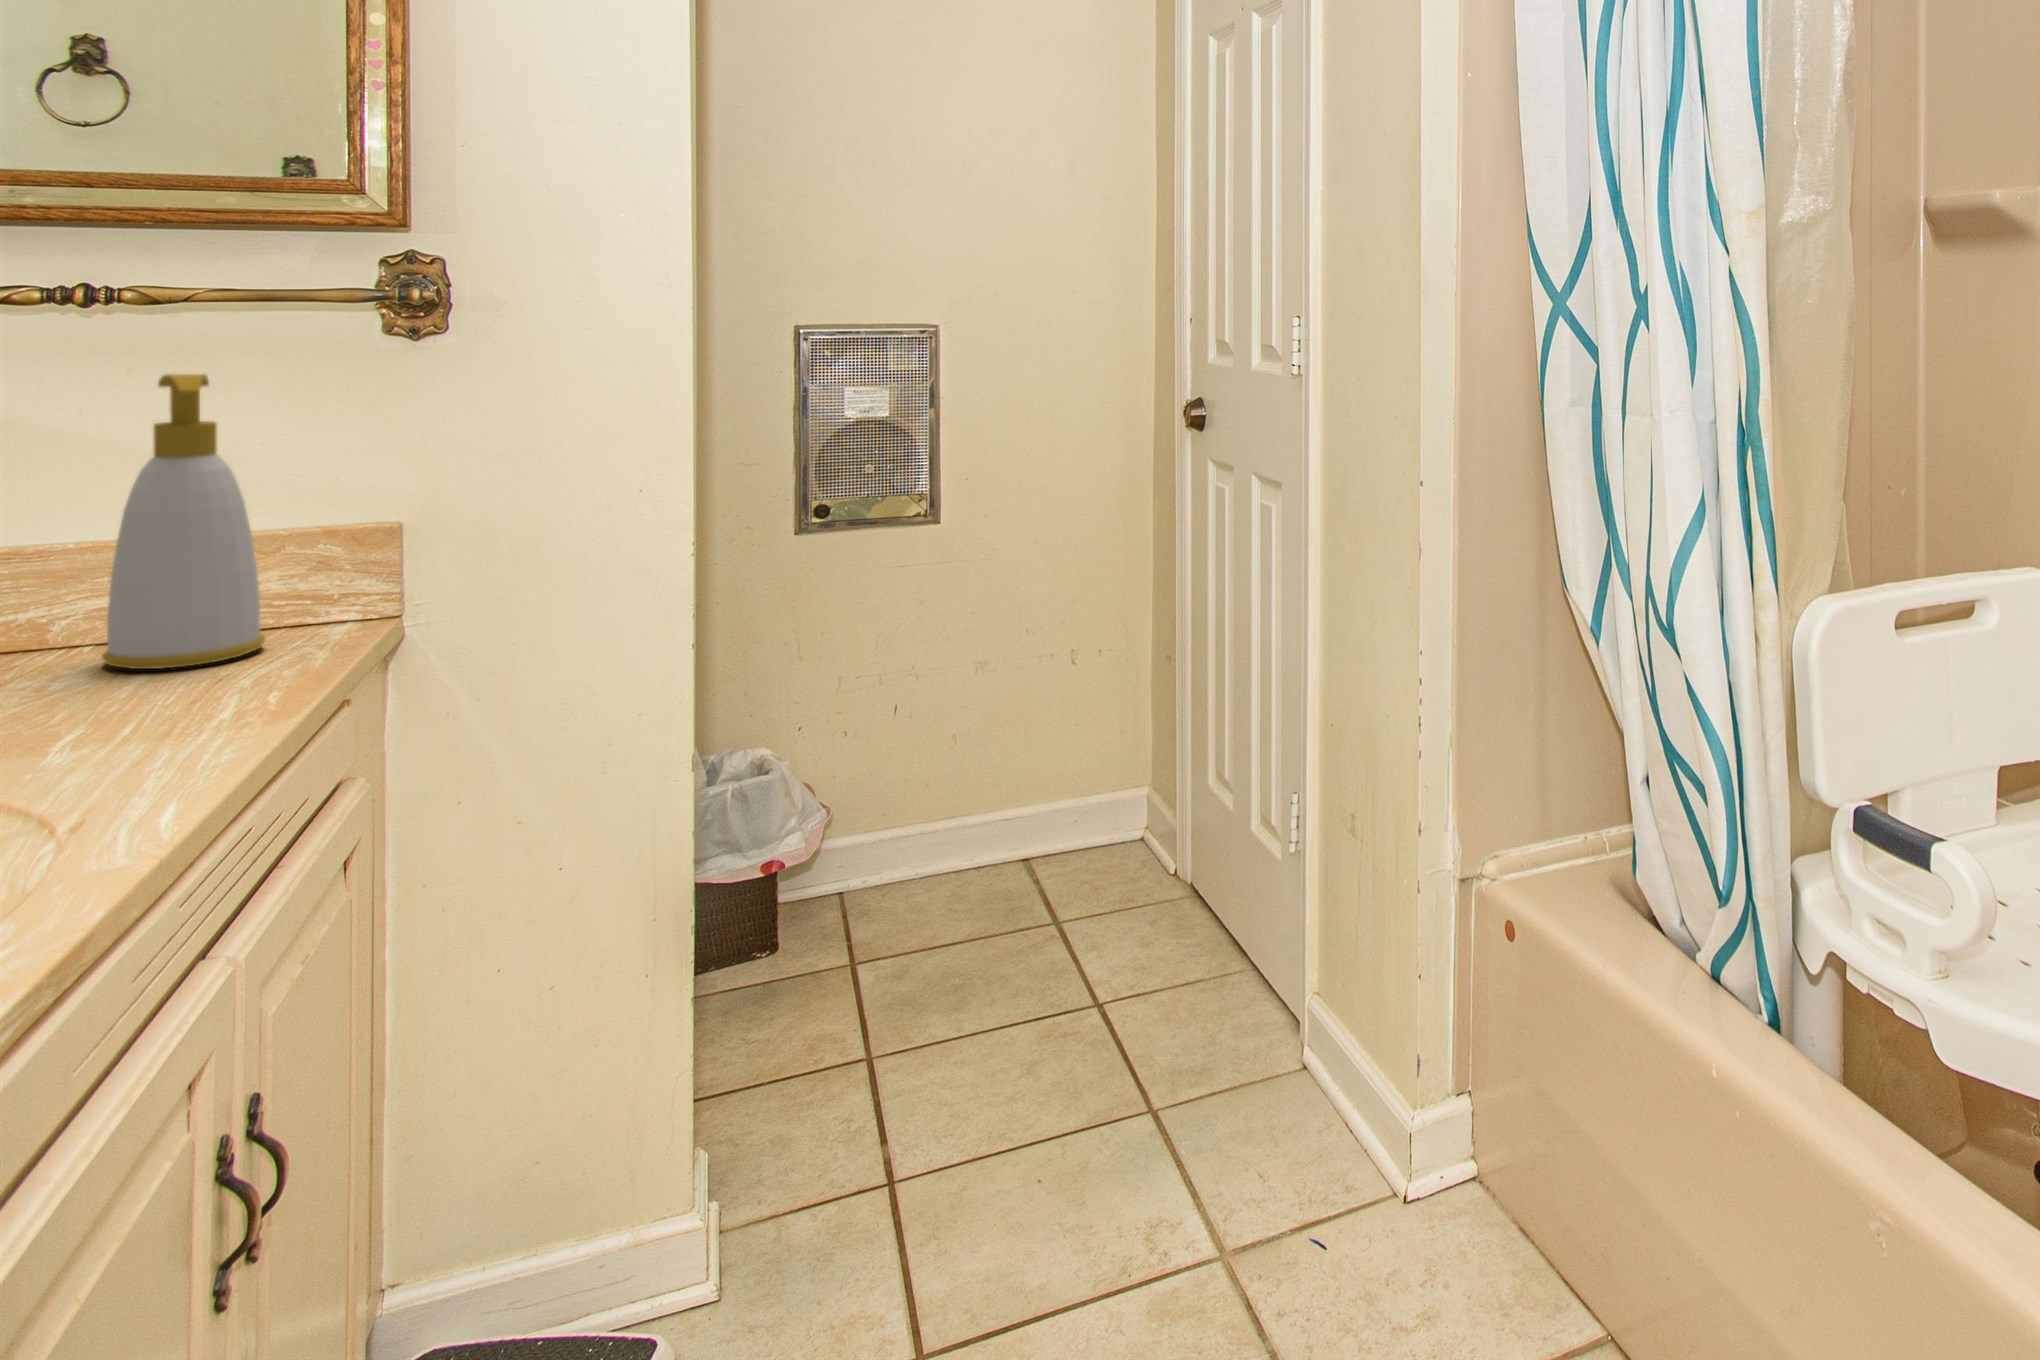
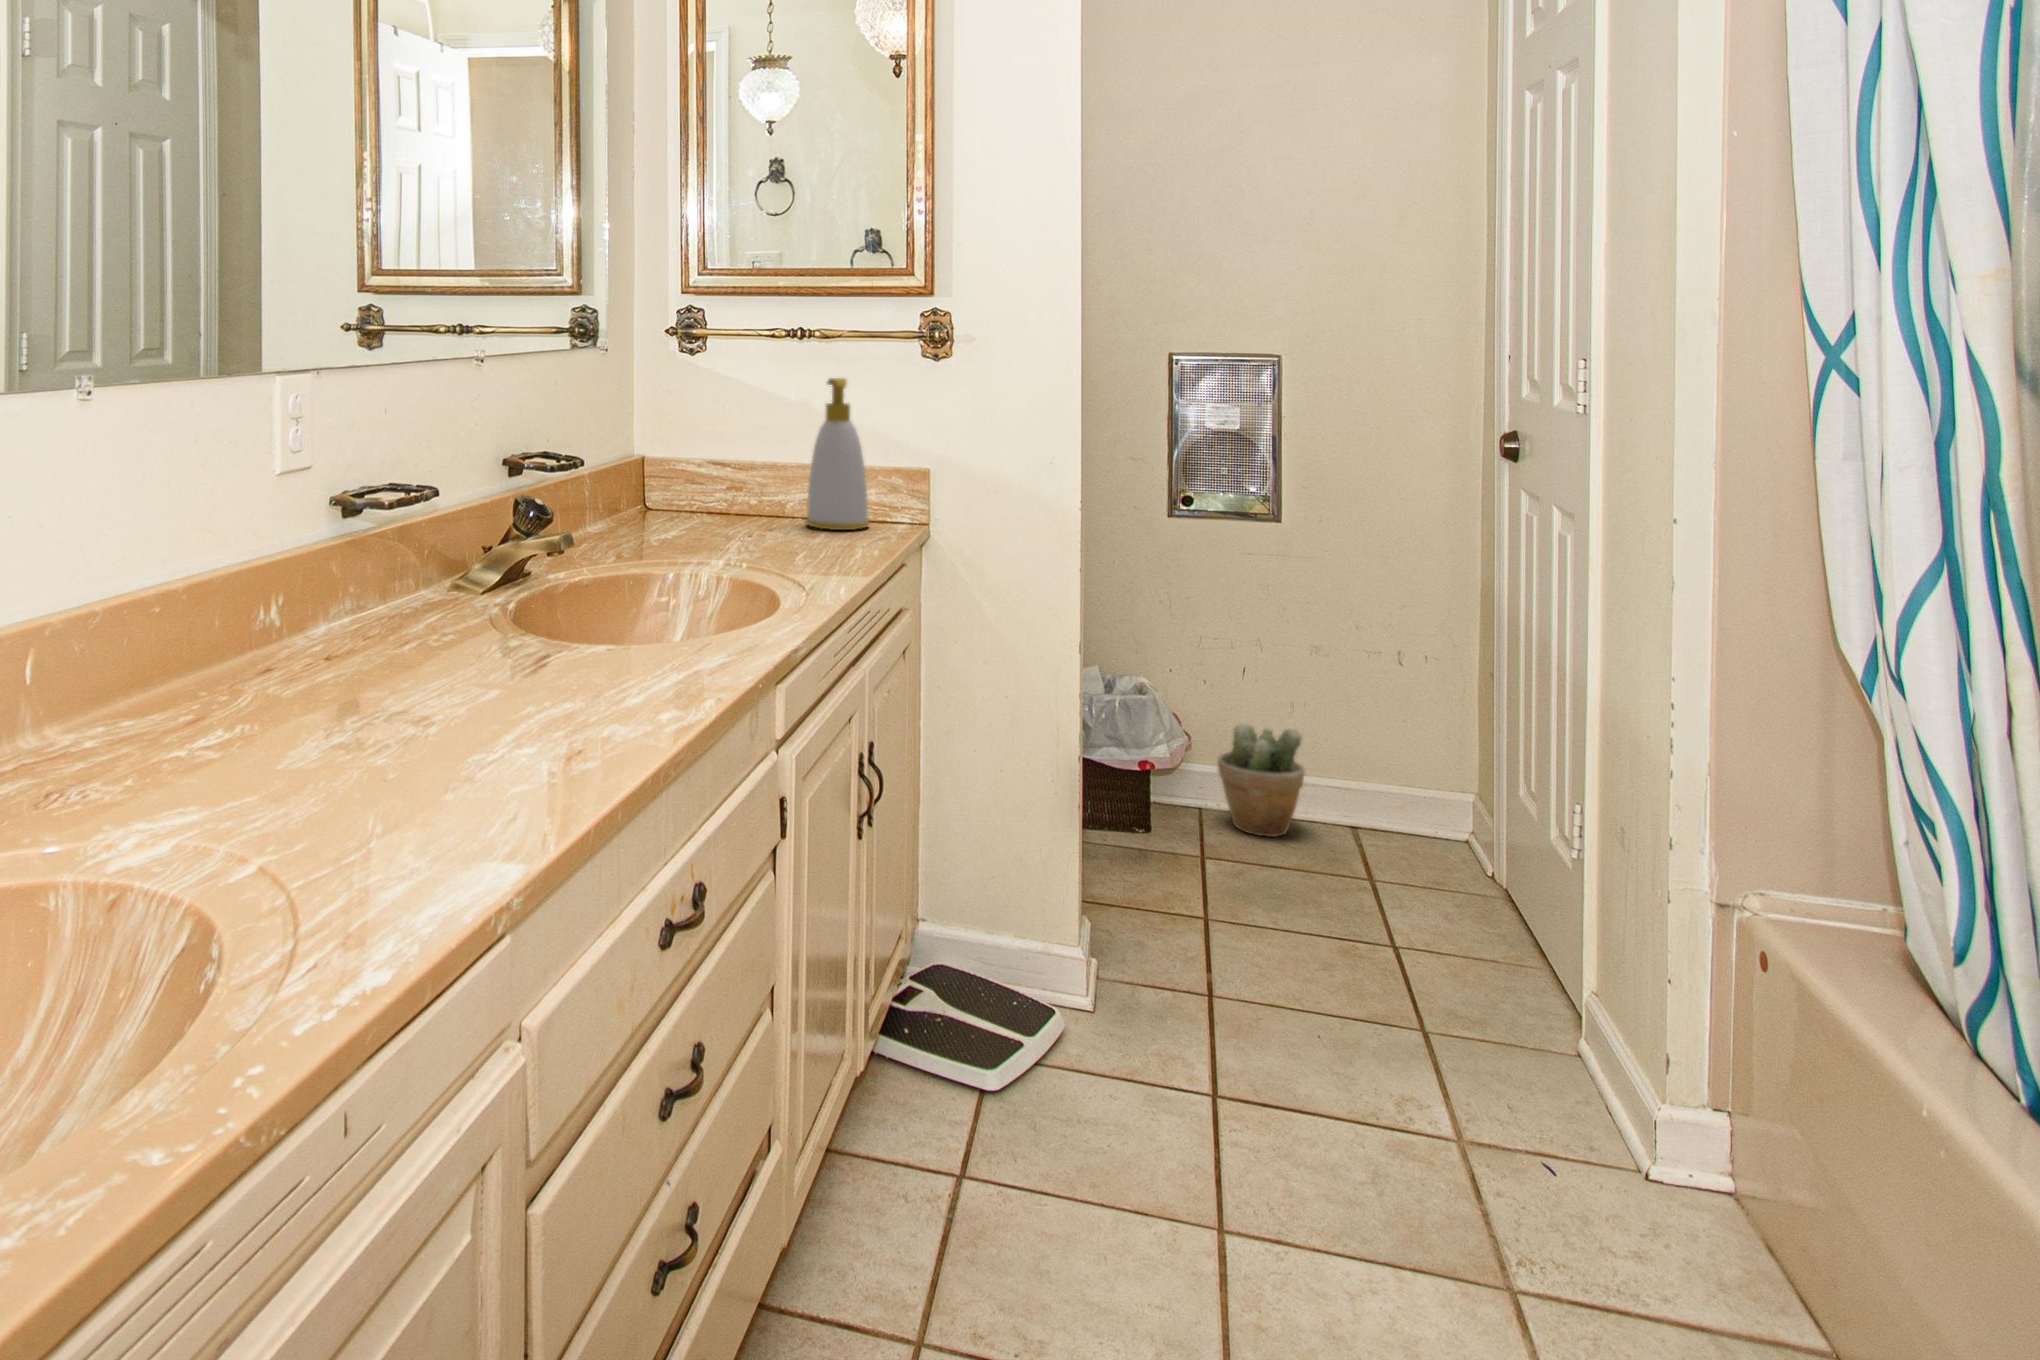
potted plant: none [868,769,972,910] -> present [1217,724,1305,837]

